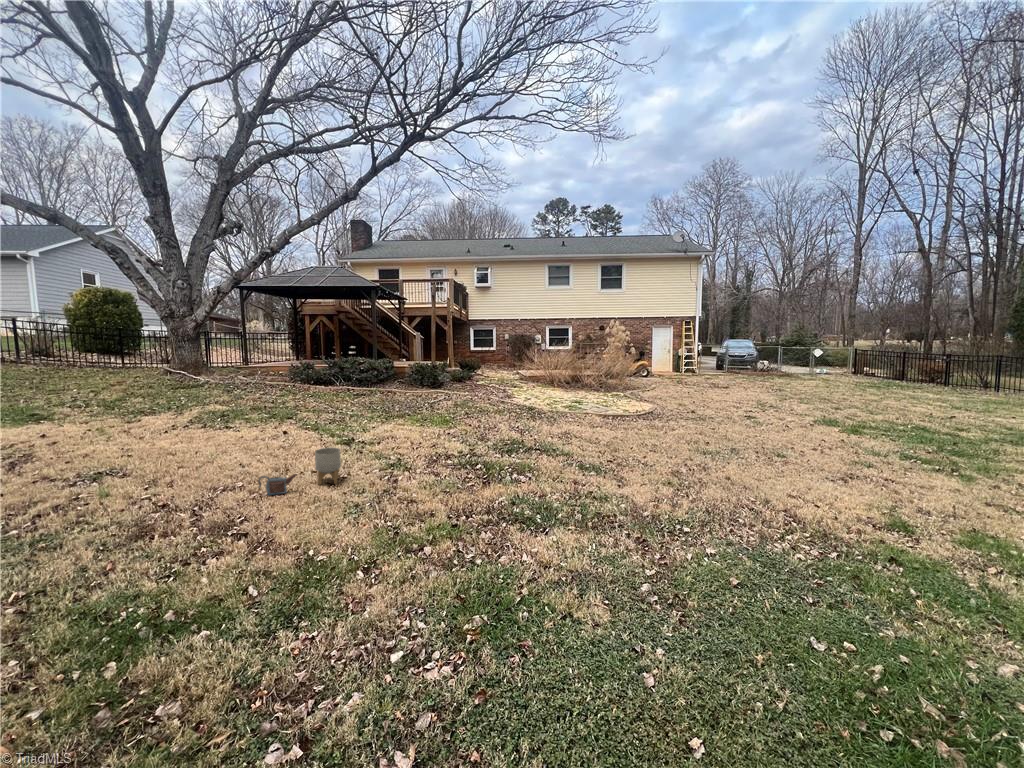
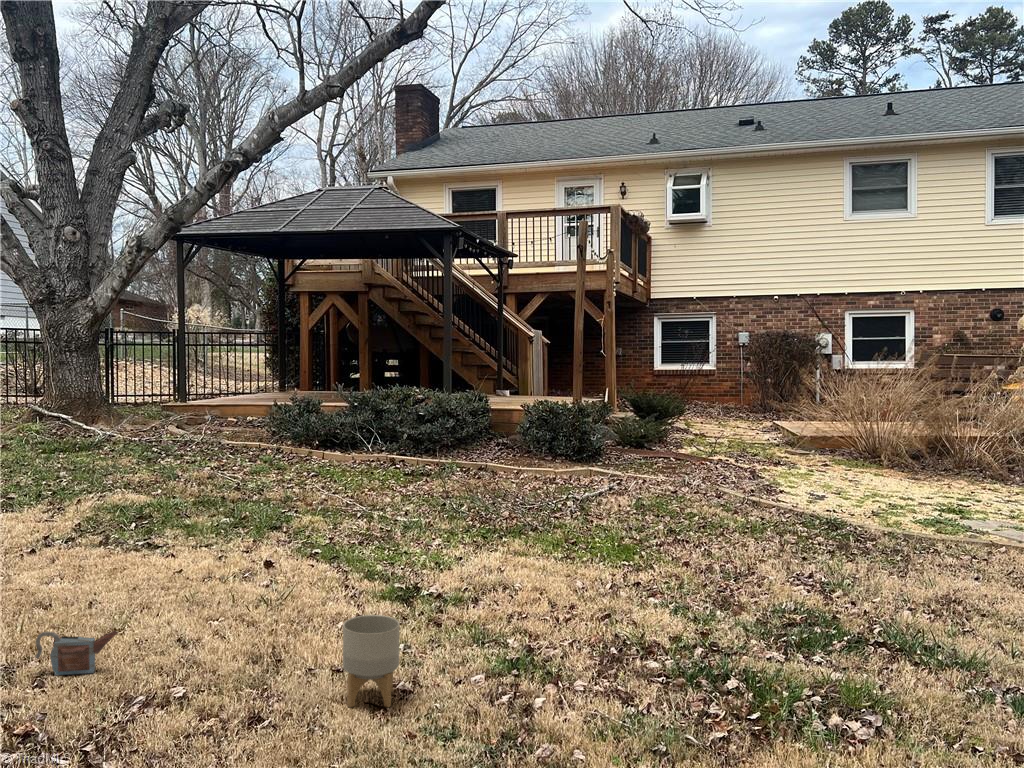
watering can: present [258,474,297,495] -> present [35,630,118,675]

